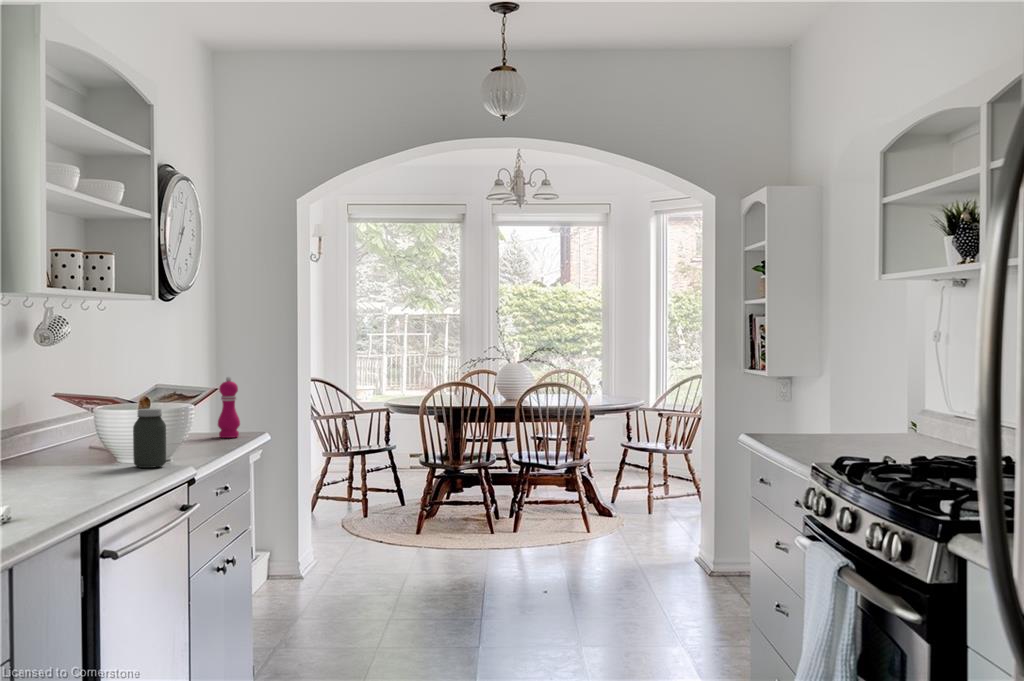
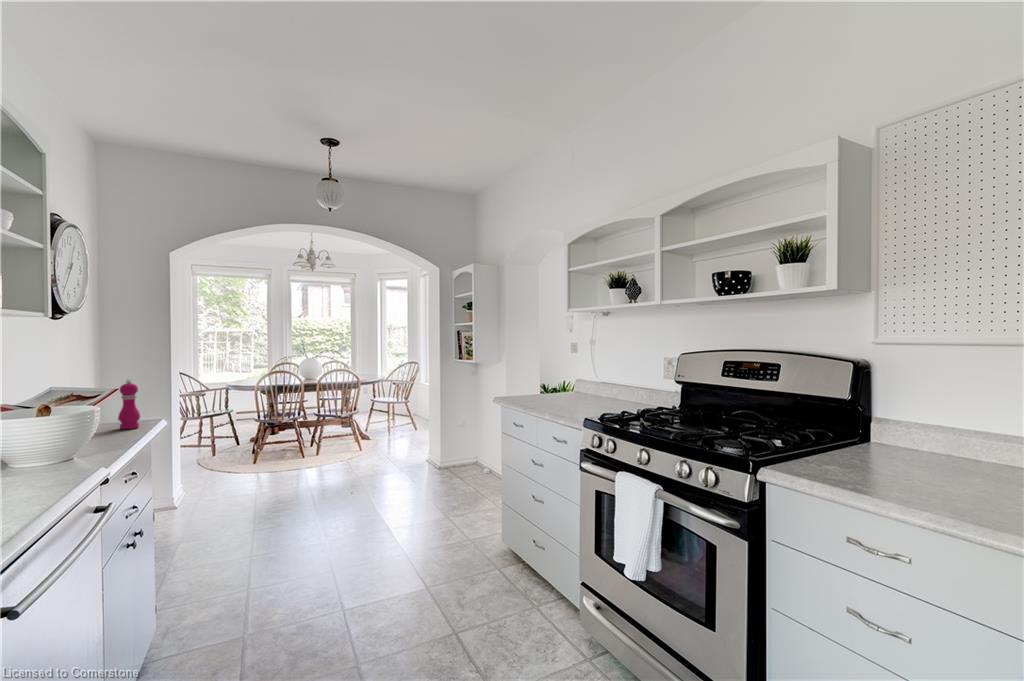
jar: present [133,409,166,468] -> none [31,418,72,477]

